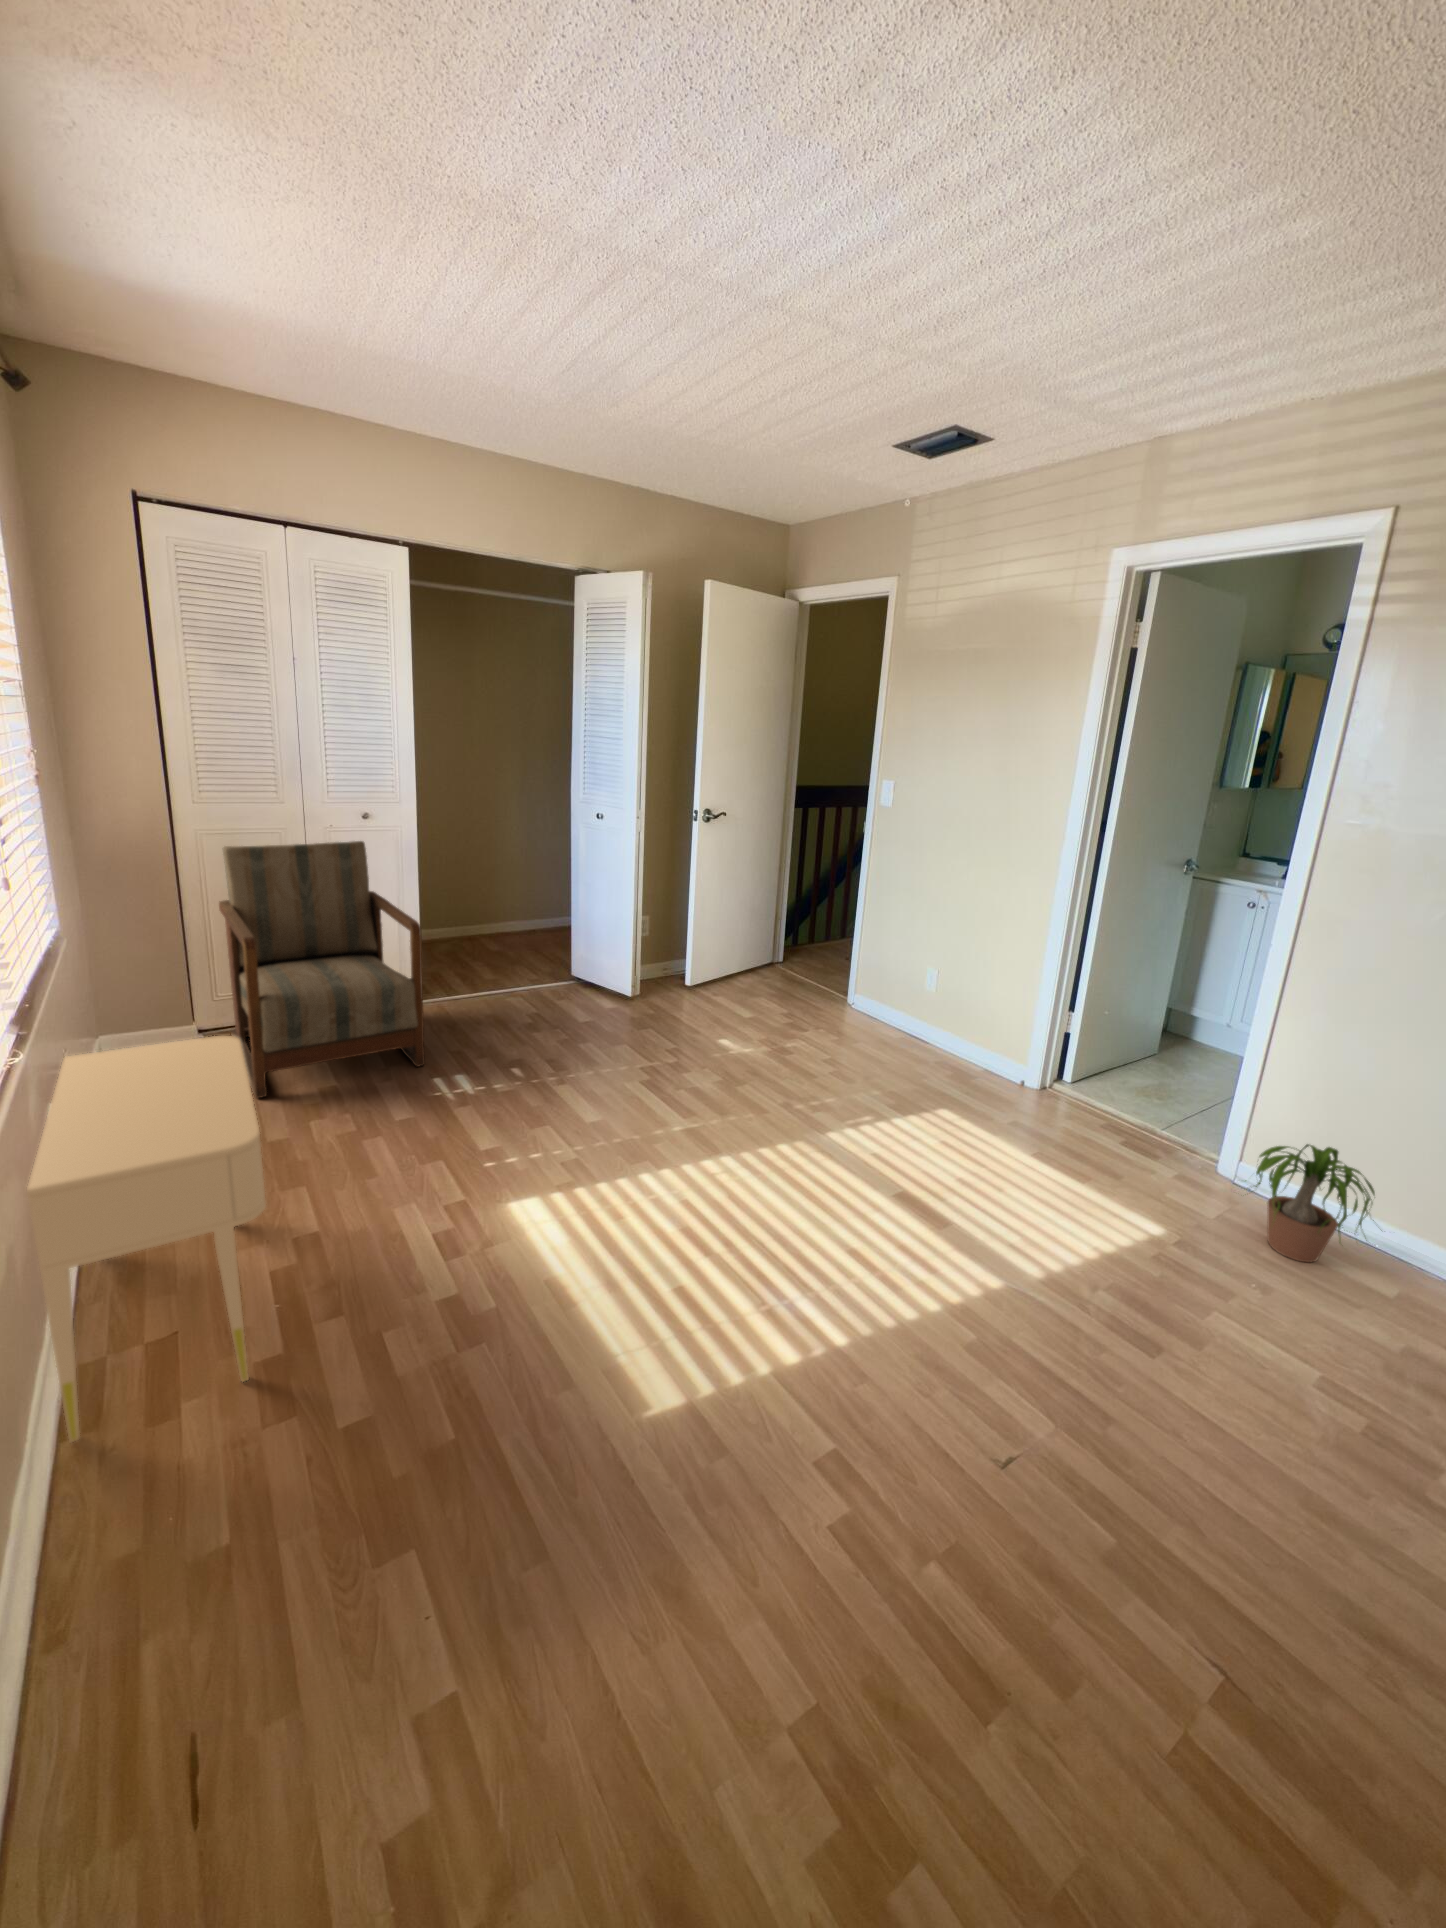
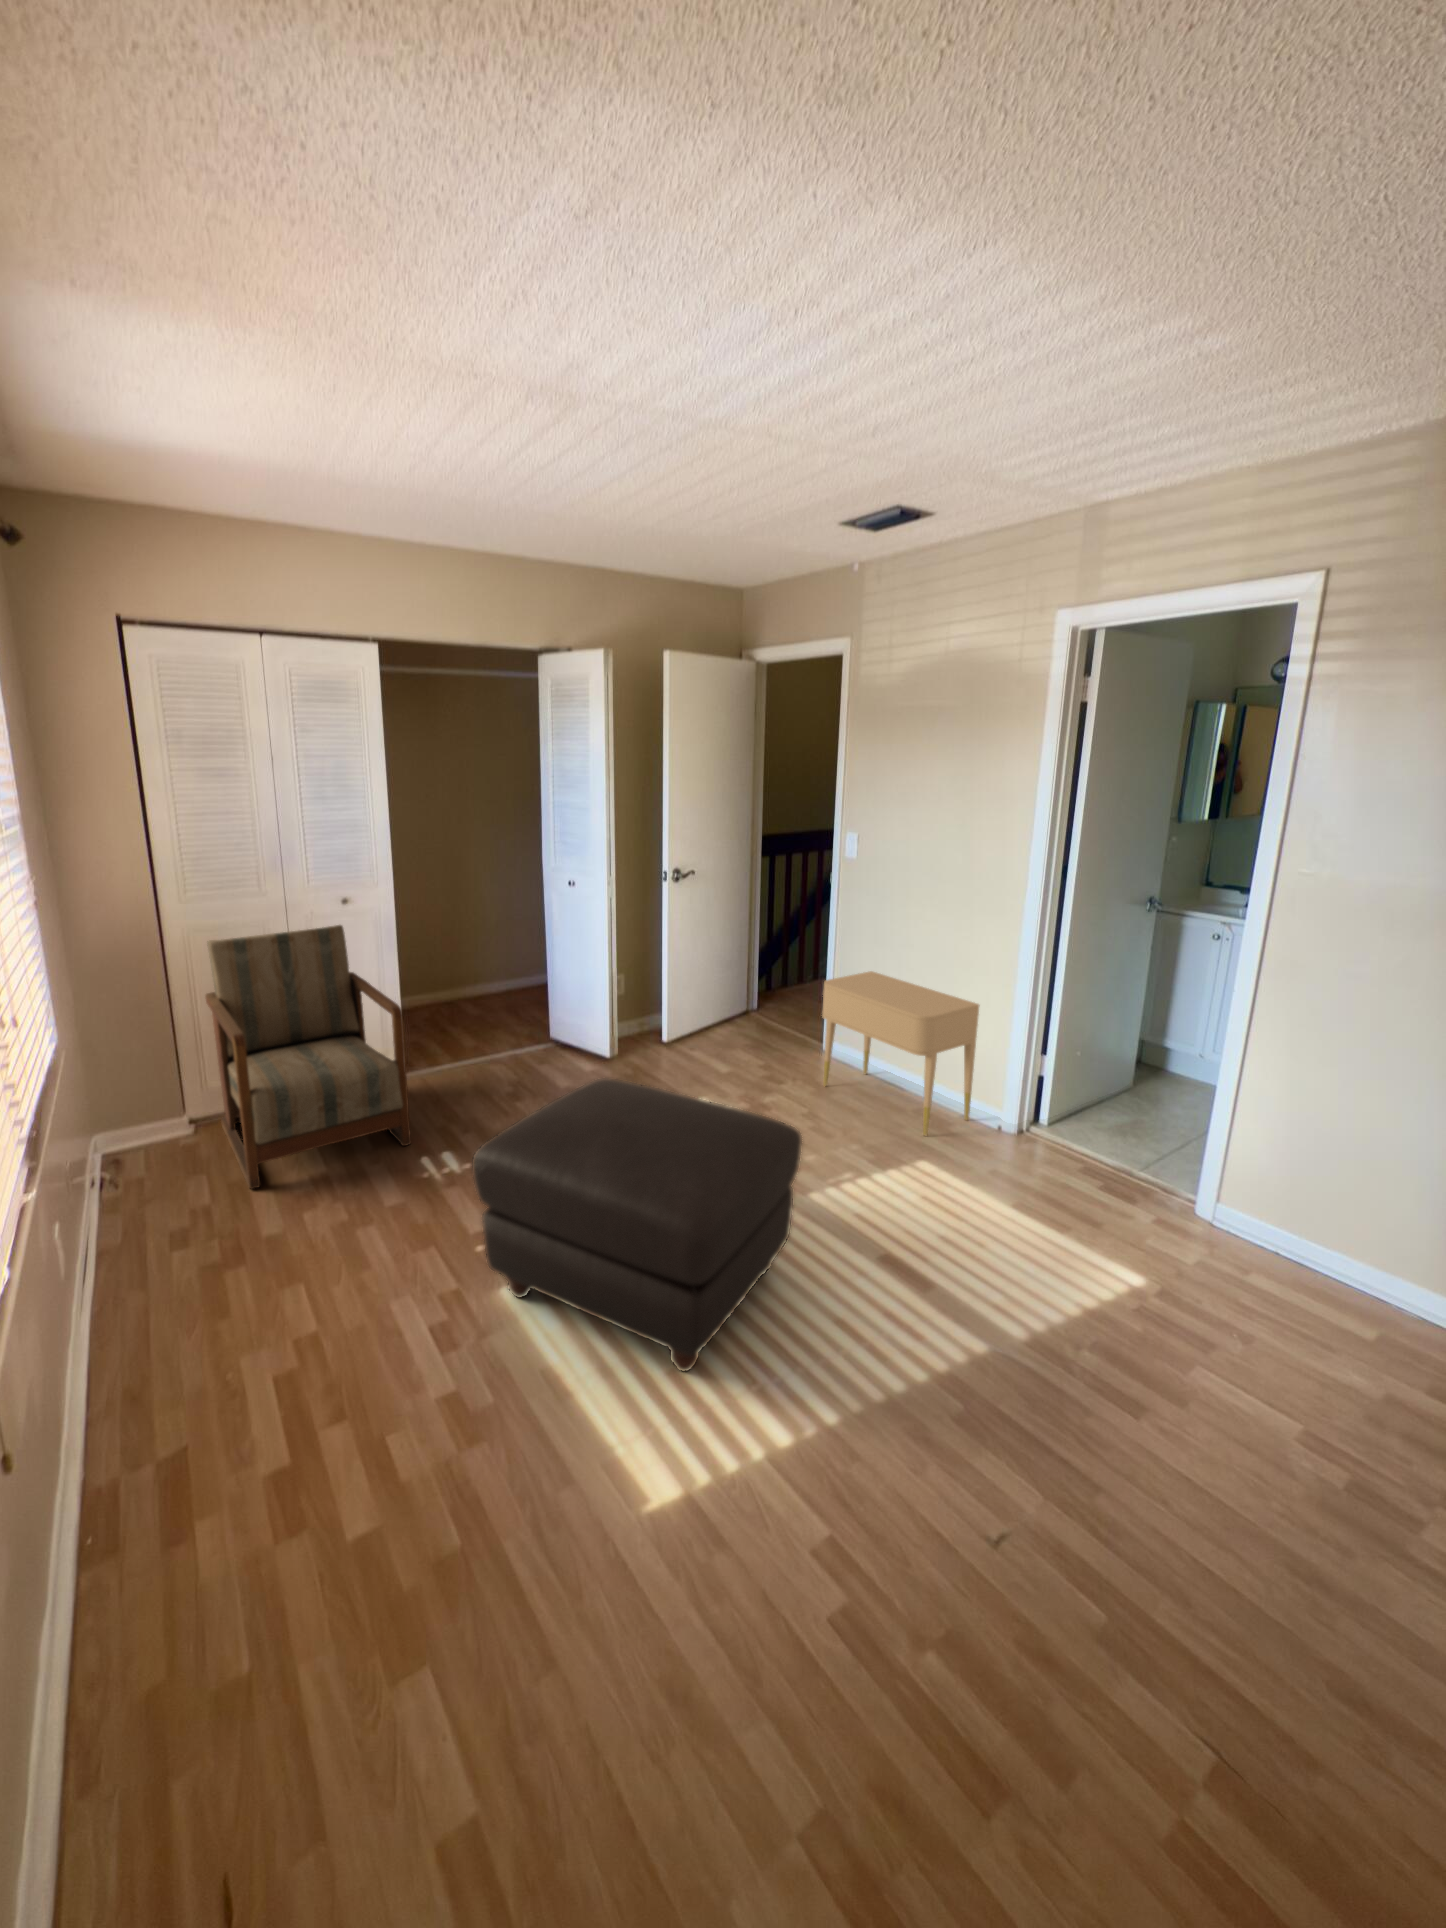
ottoman: none [484,1001,824,1290] -> present [472,1078,802,1371]
nightstand: present [27,1036,266,1442] -> present [822,971,980,1136]
potted plant: present [1246,1144,1375,1262] -> none [1210,1190,1376,1310]

